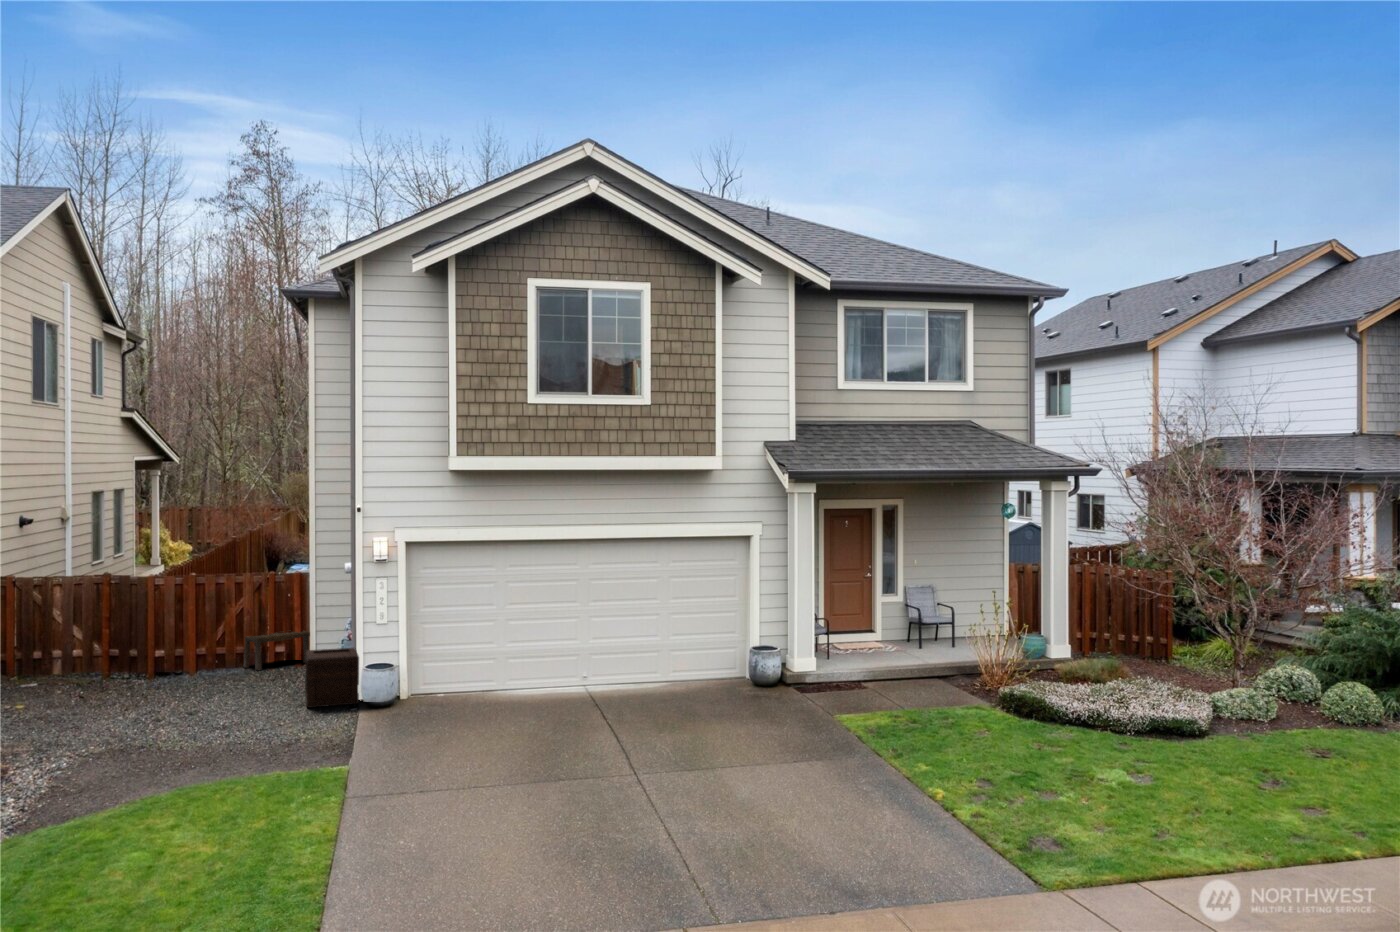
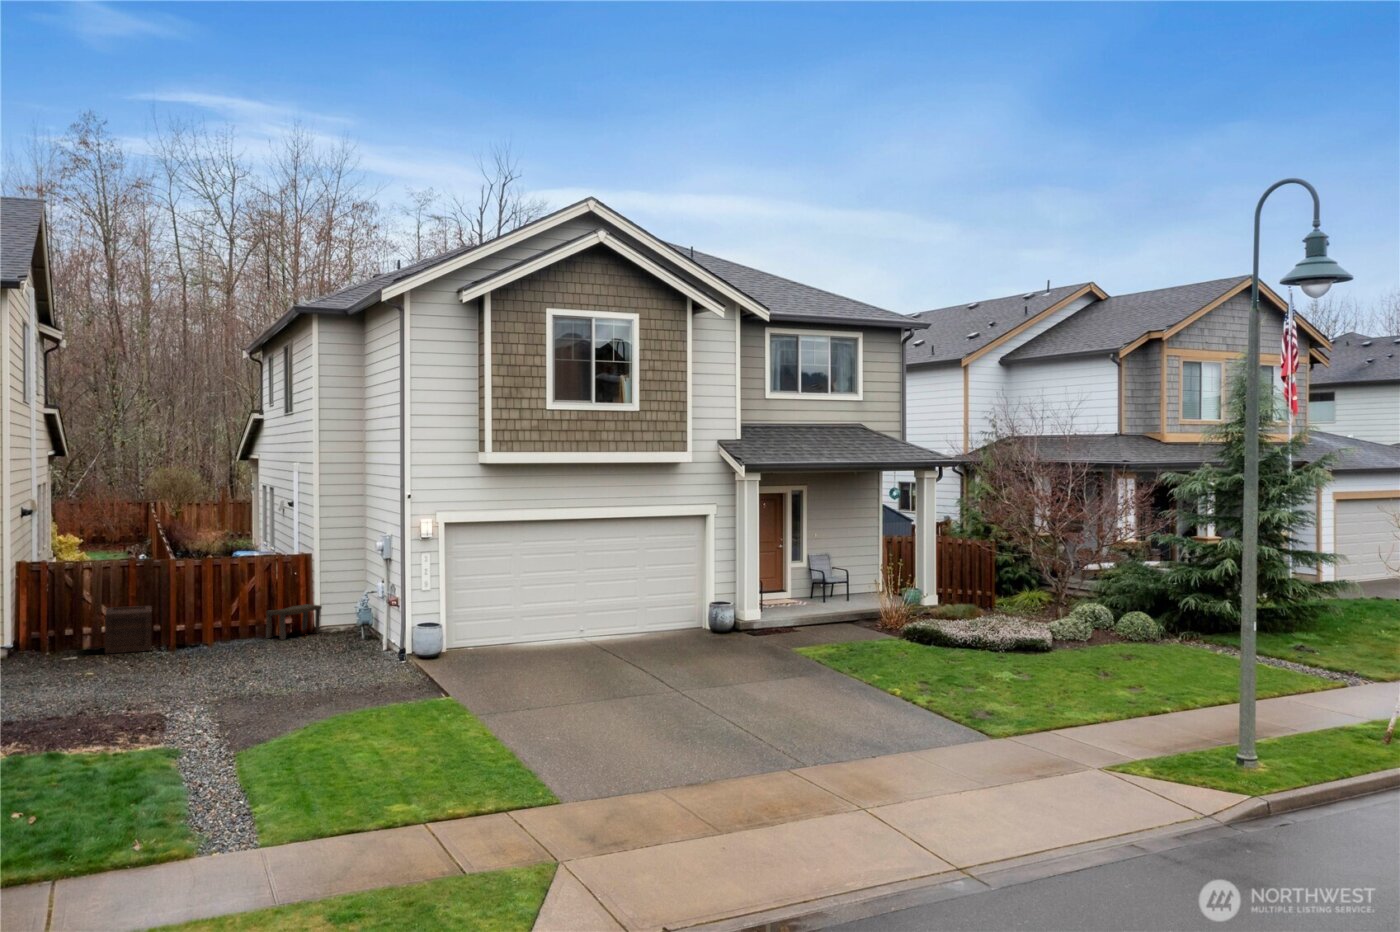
wooden crate: present [305,648,359,708] -> present [105,606,152,654]

